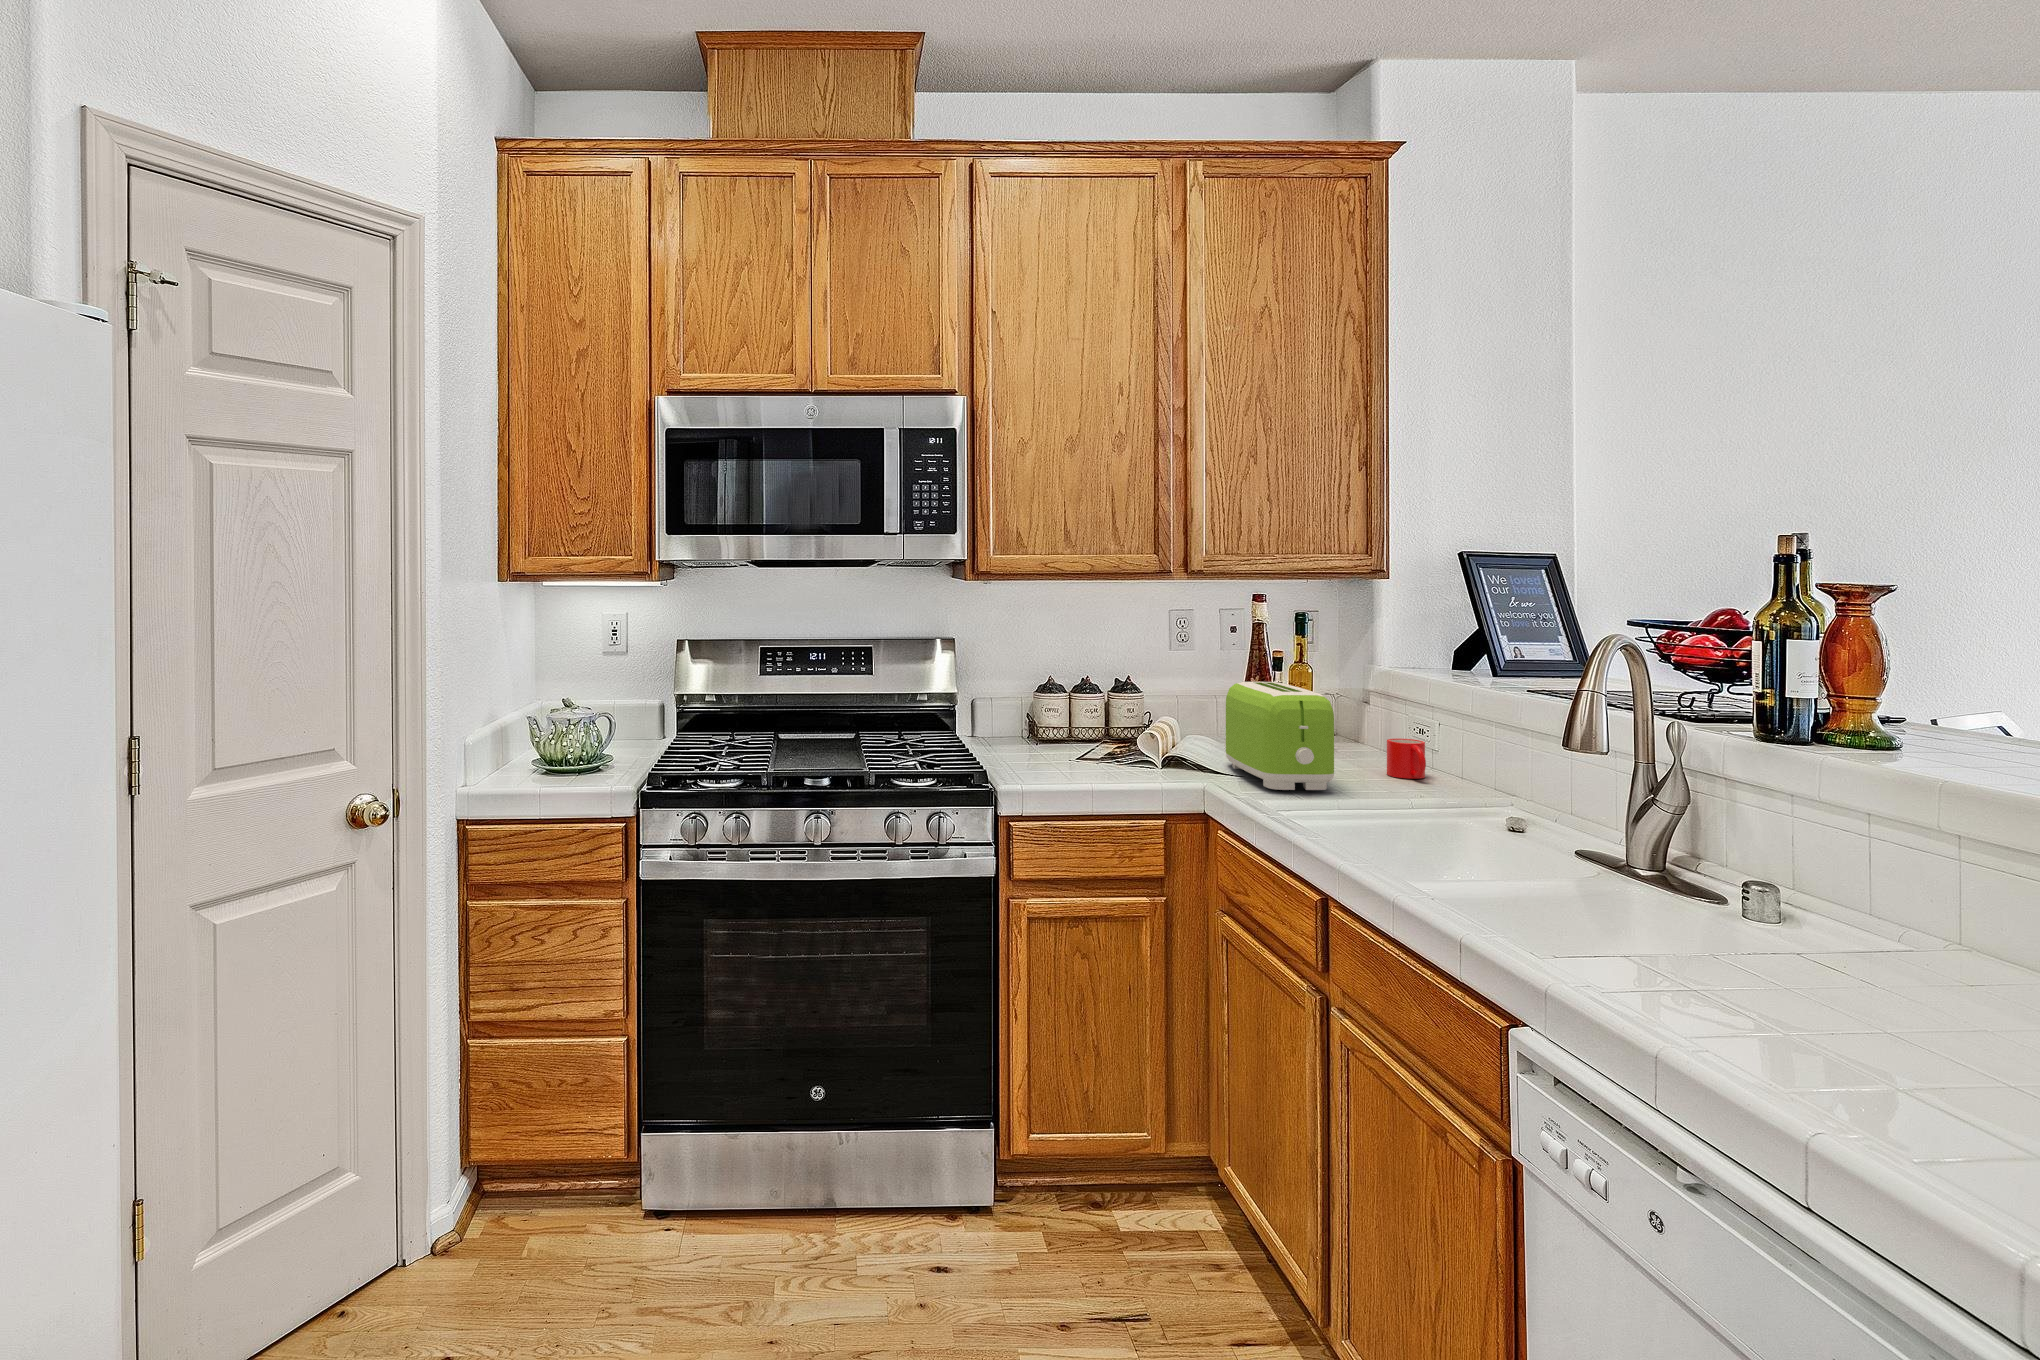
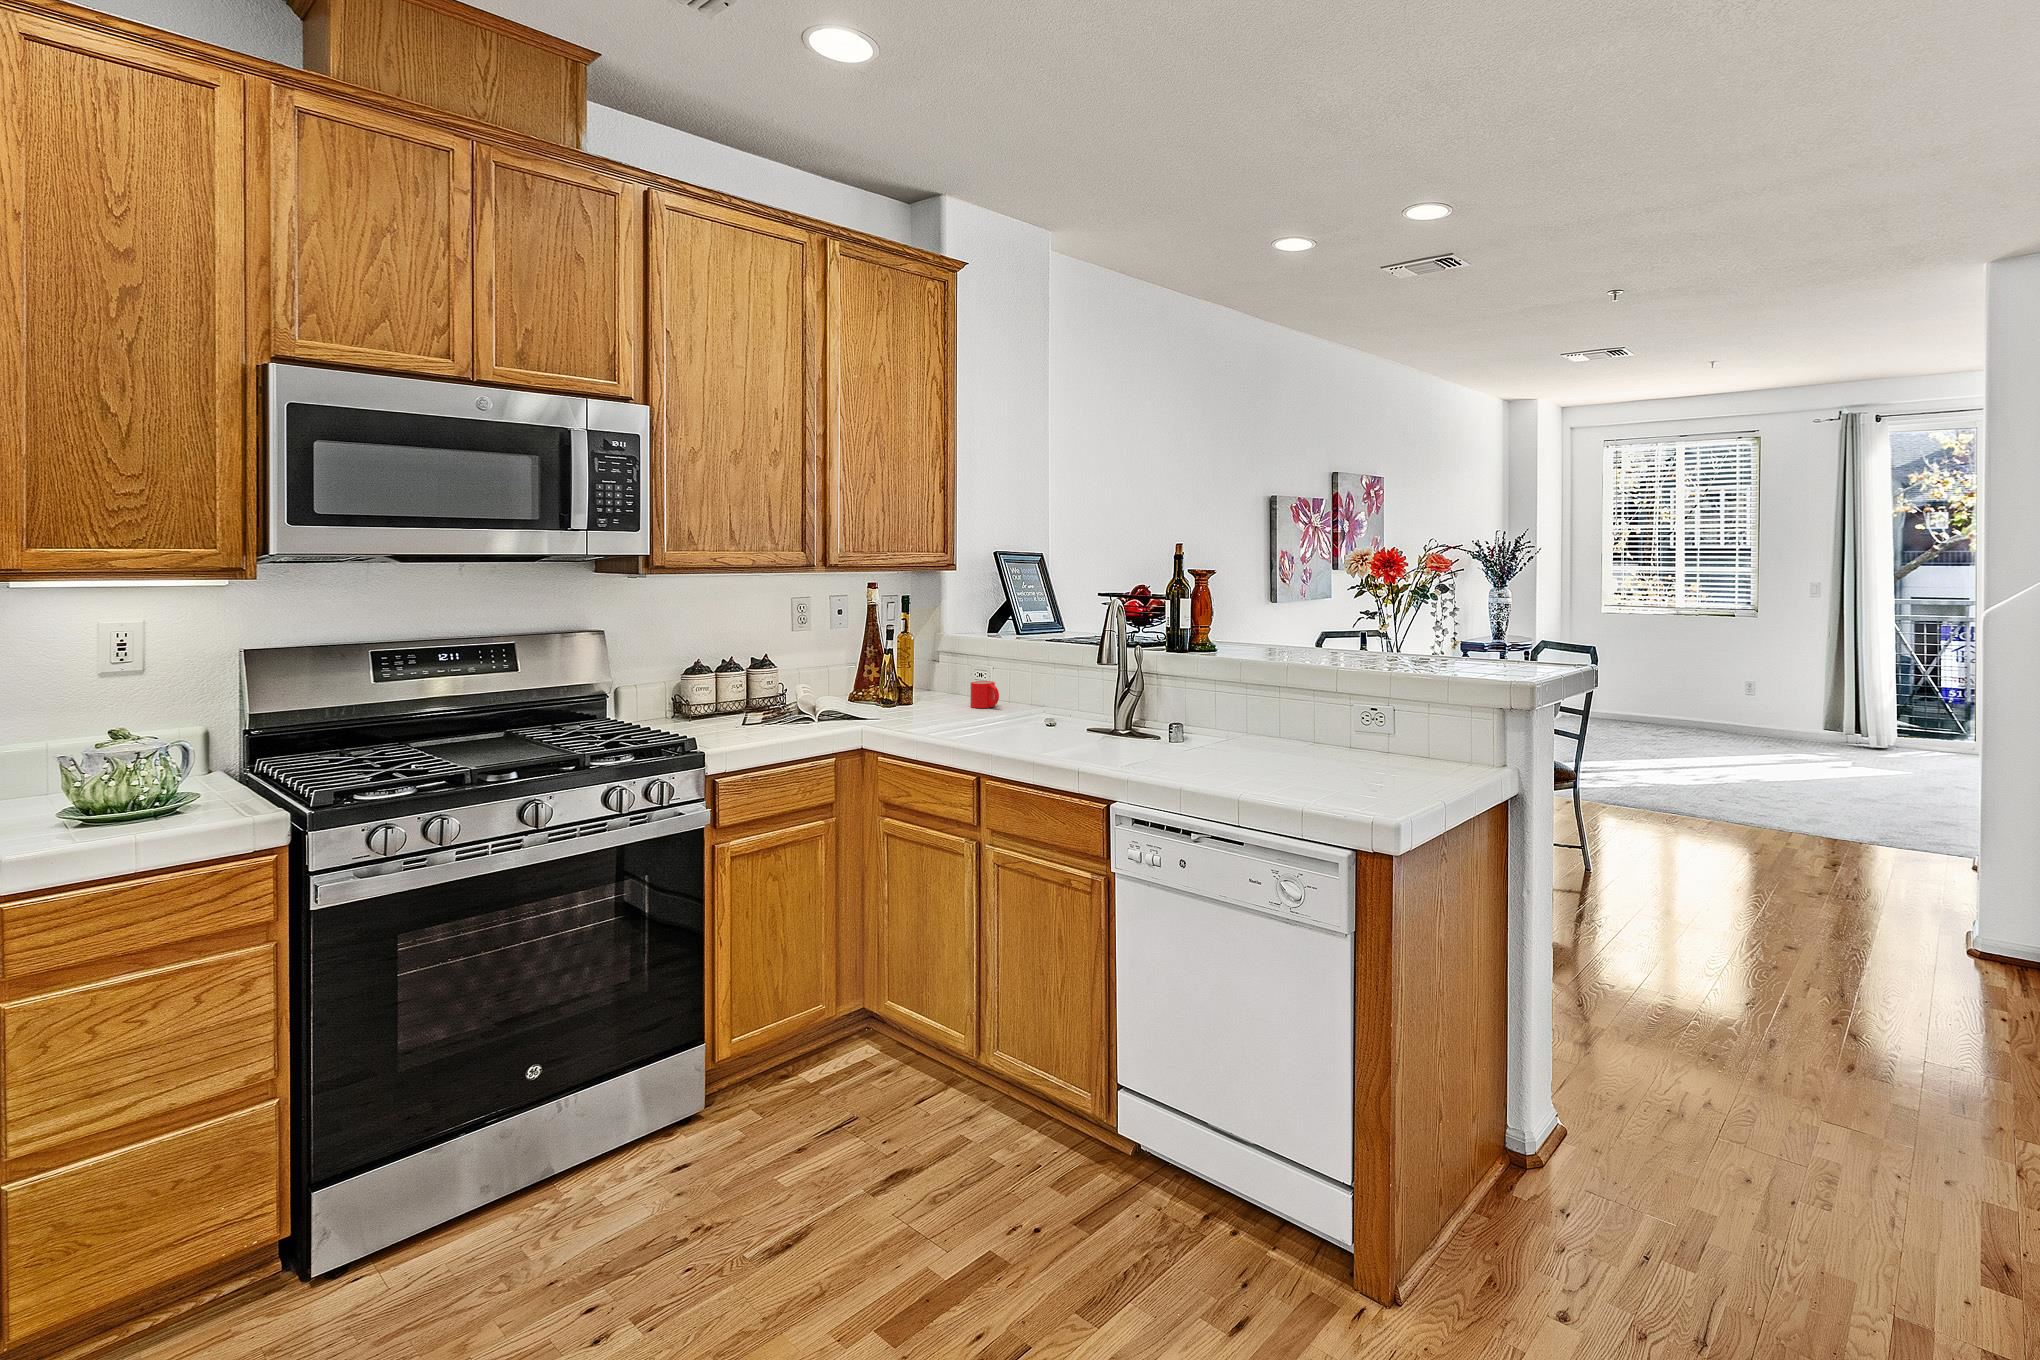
toaster: present [1226,682,1334,790] -> none [863,648,954,725]

